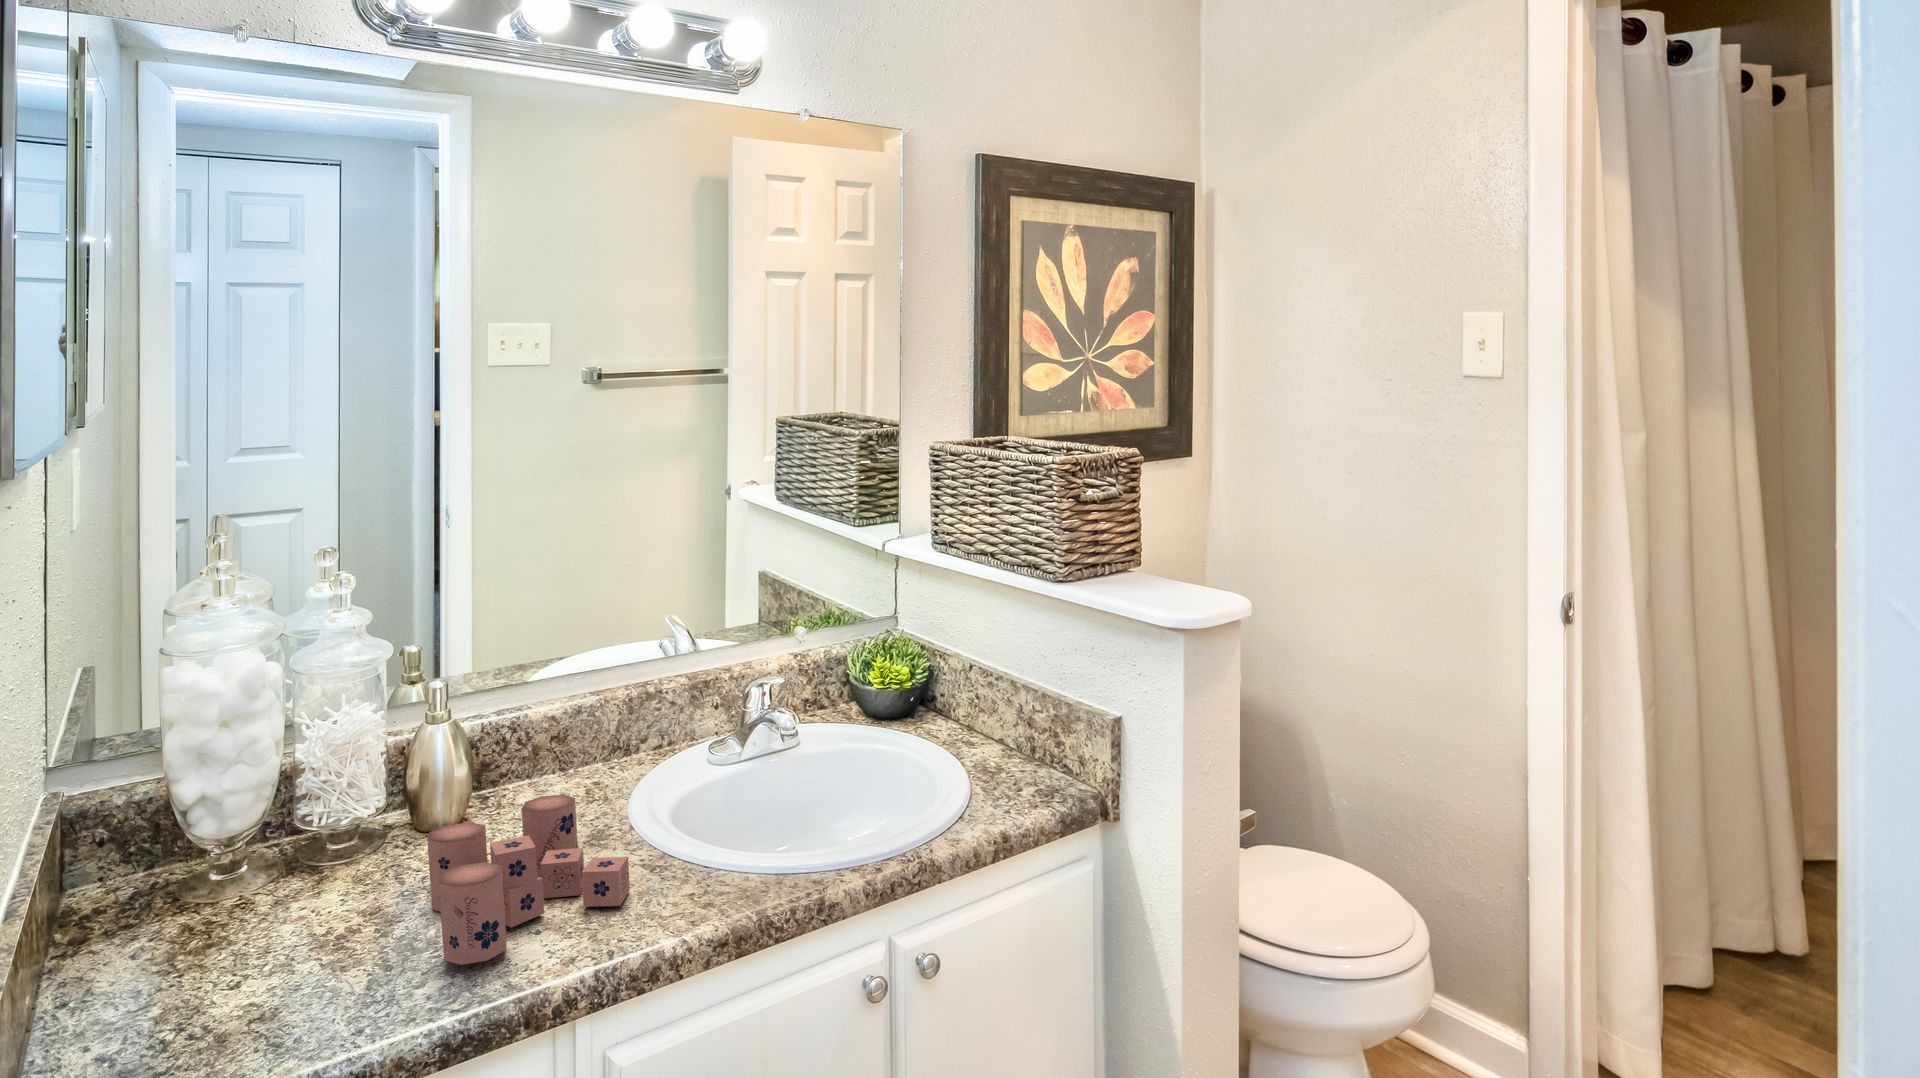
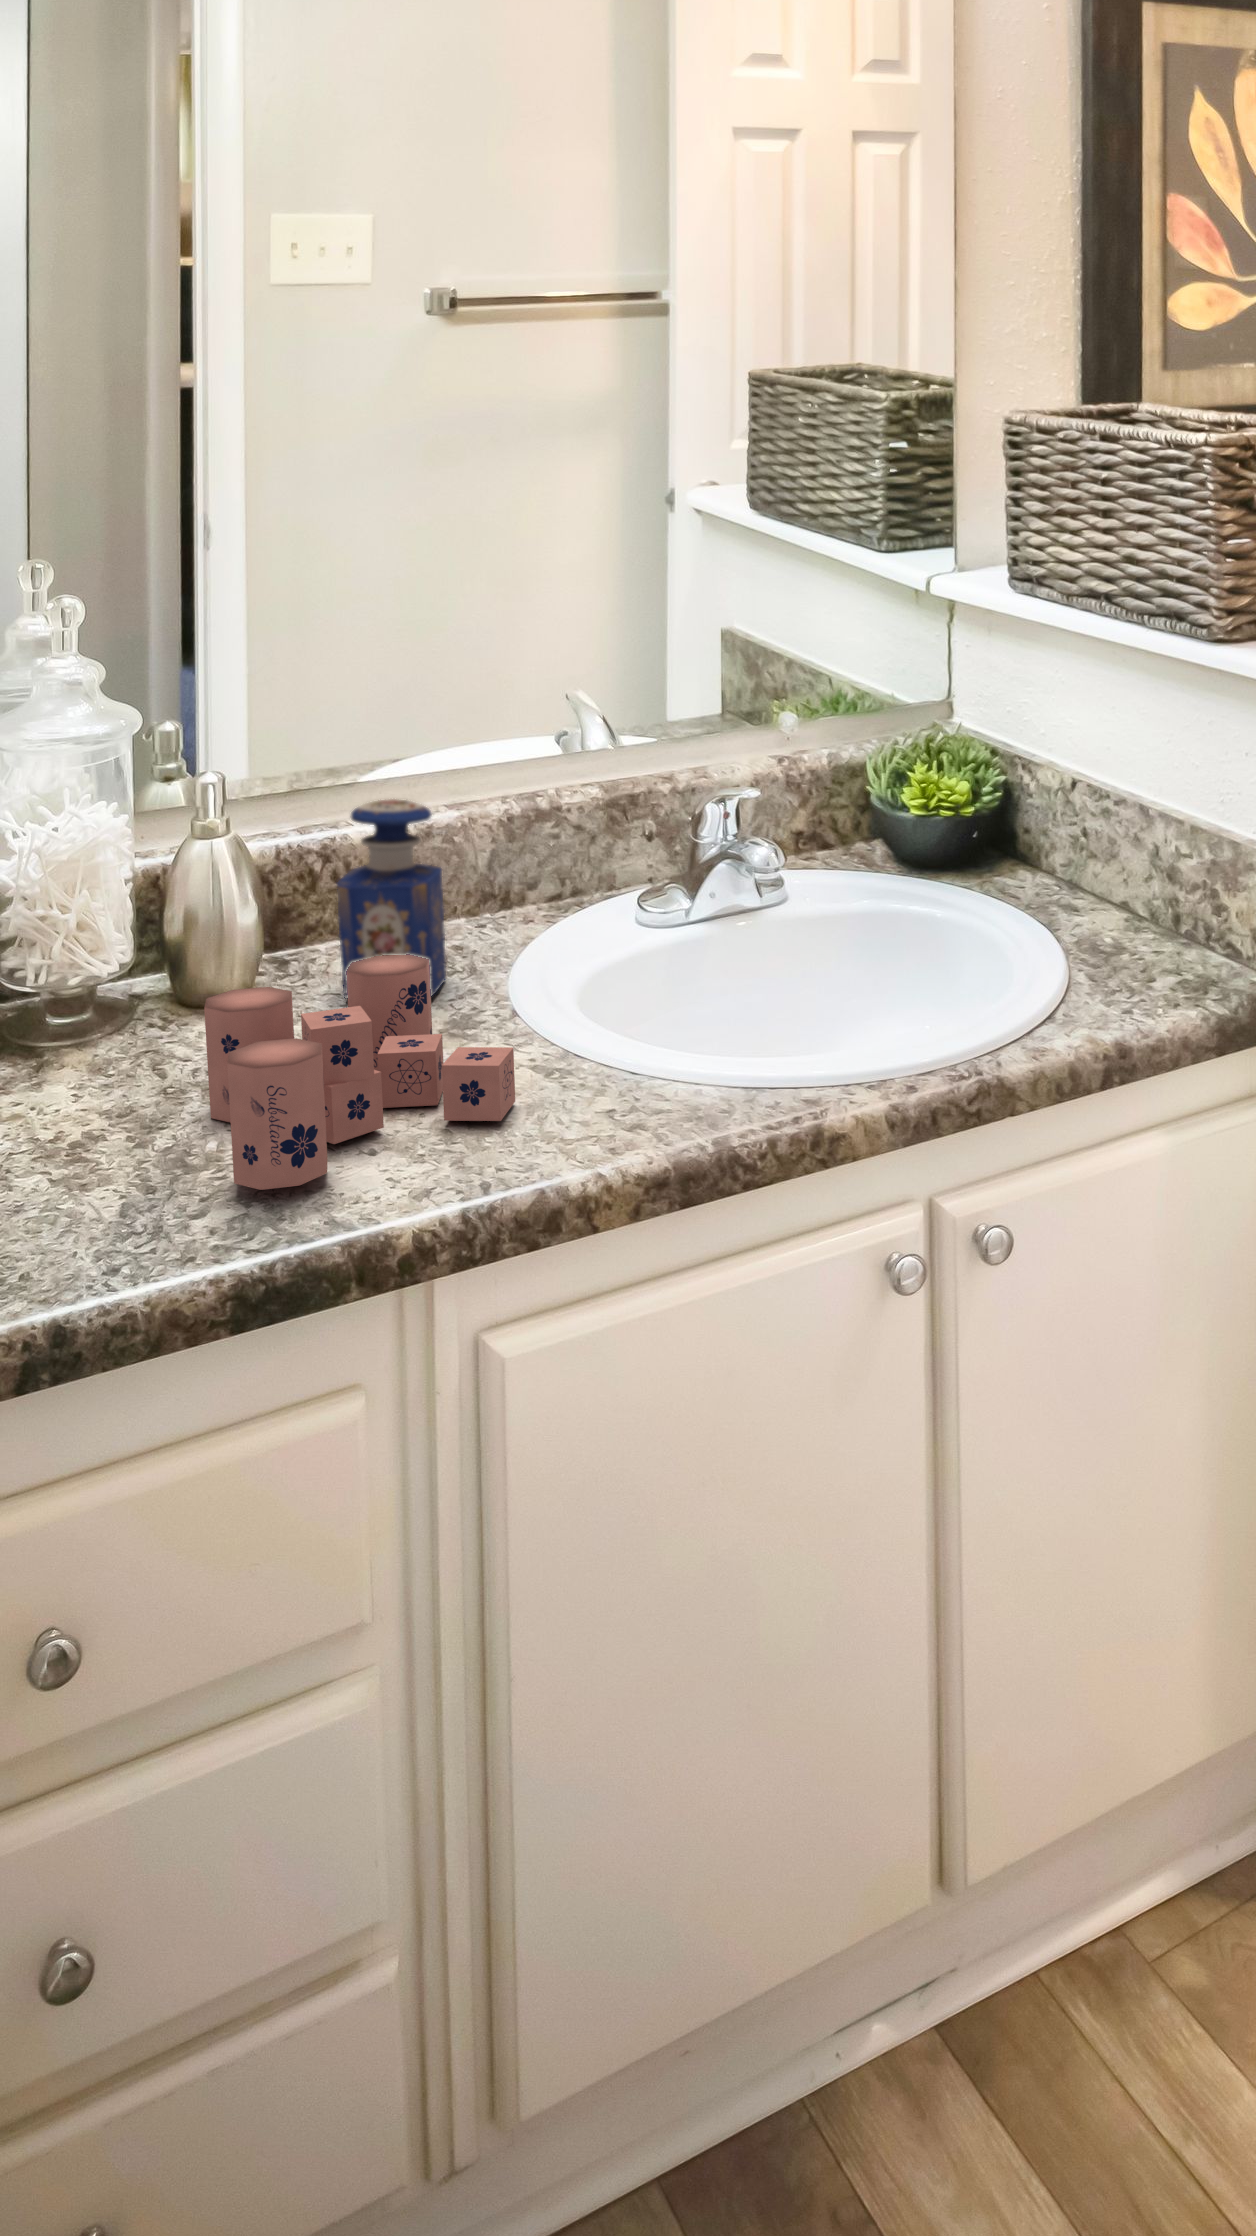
perfume bottle: none [517,693,588,821] -> present [337,799,446,998]

